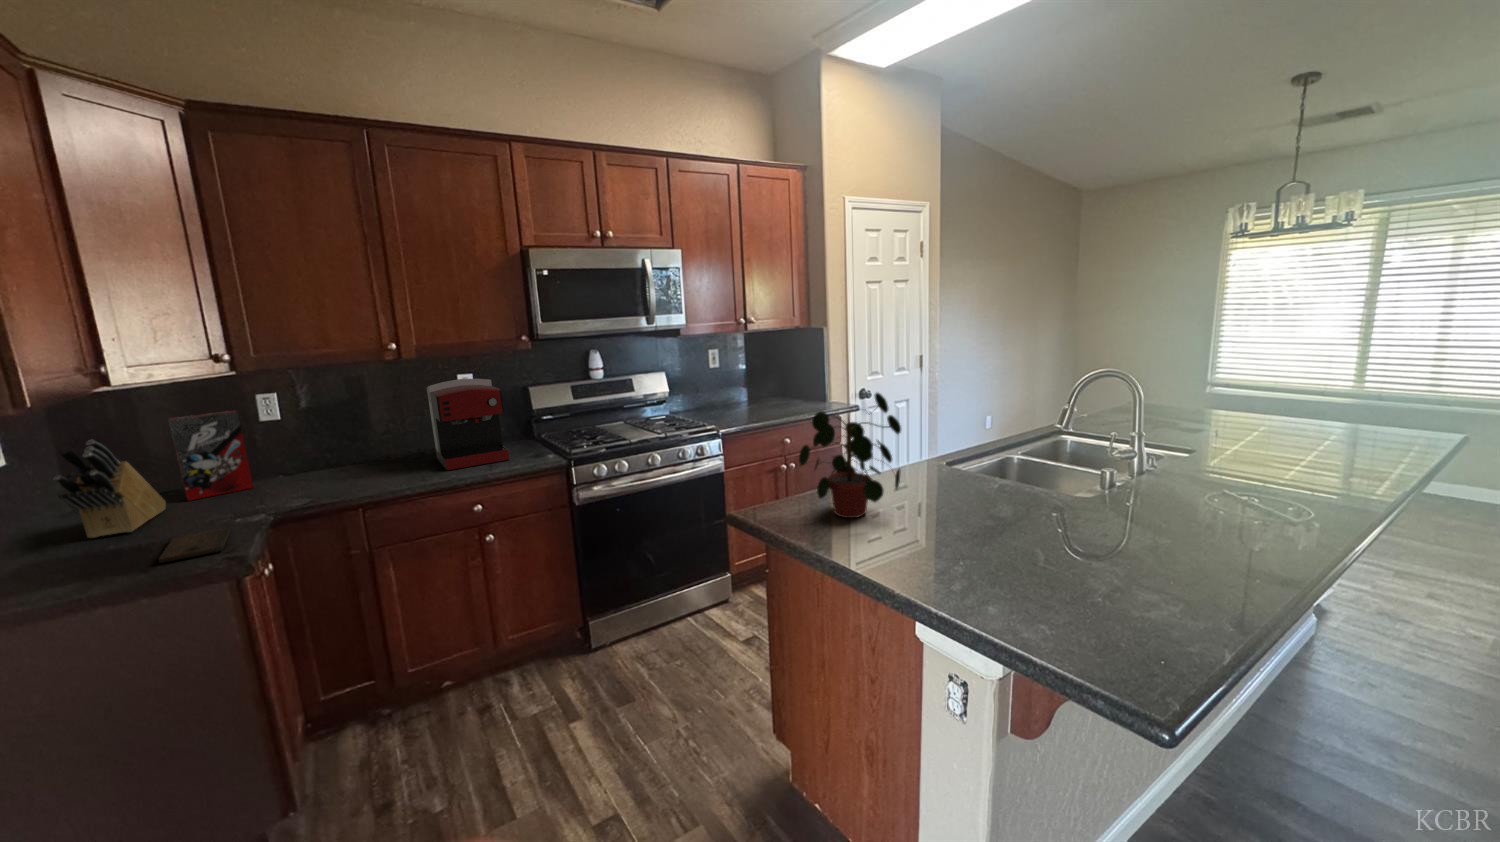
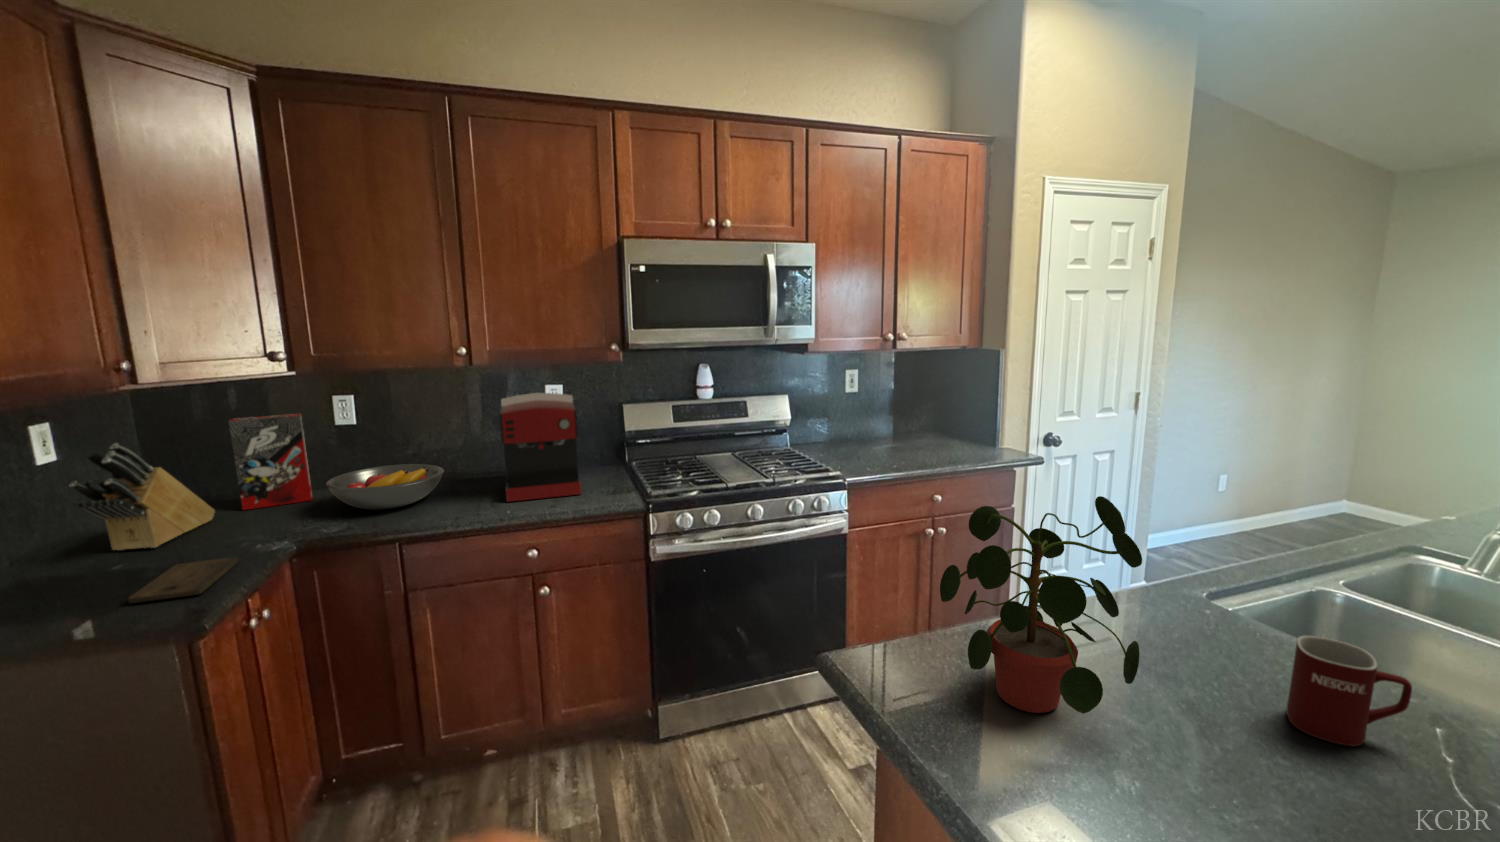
fruit bowl: none [277,447,384,487] -> present [326,464,444,510]
mug: none [974,459,1021,507] -> present [1287,636,1412,746]

